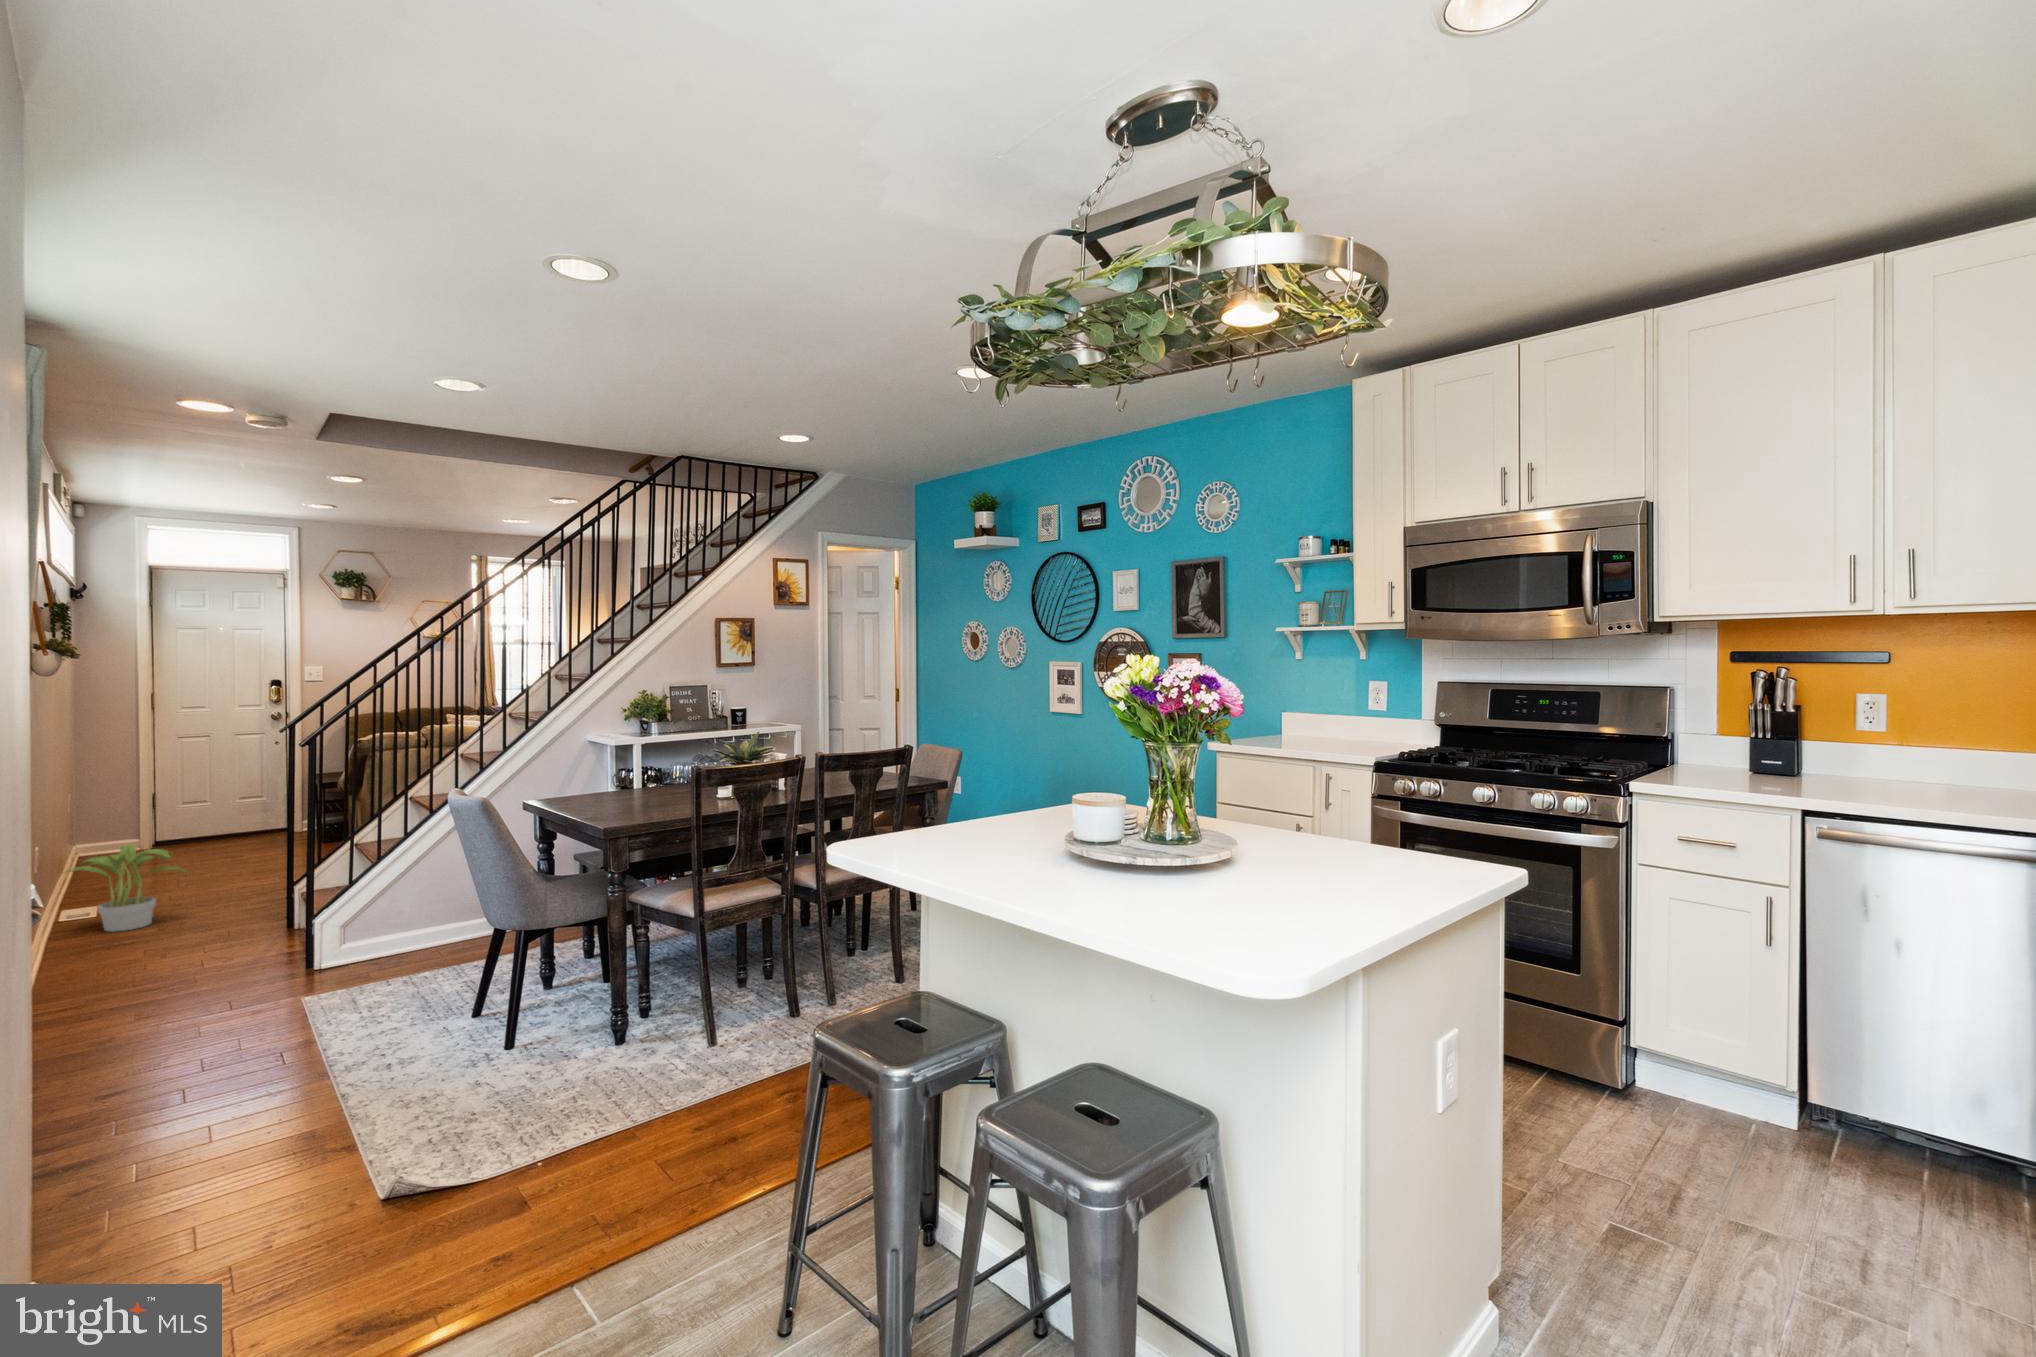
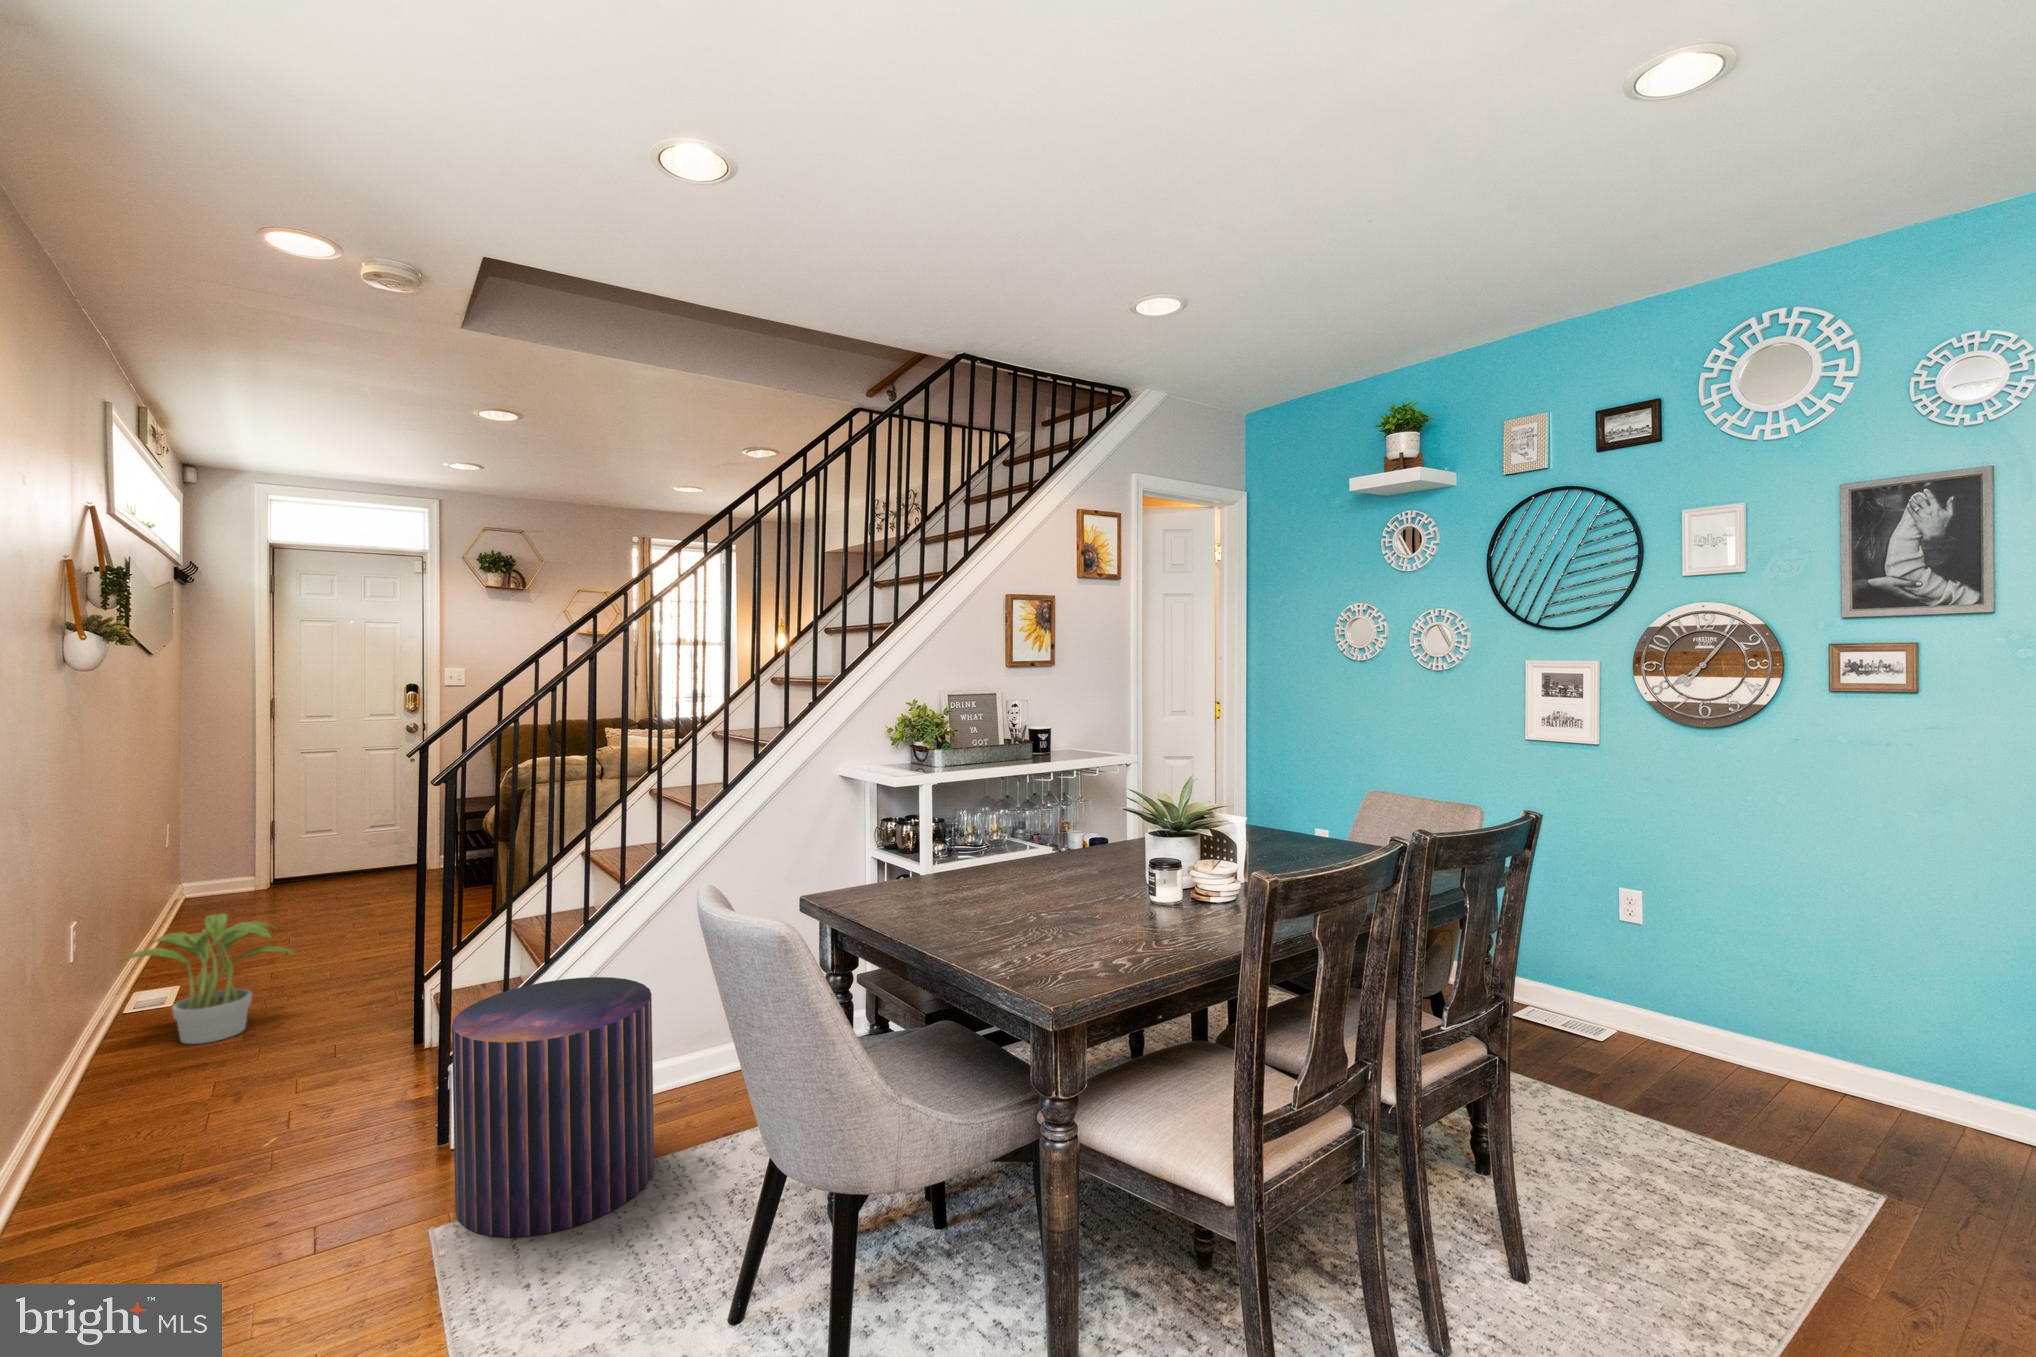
pouf: none [299,863,431,999] -> present [452,977,654,1237]

